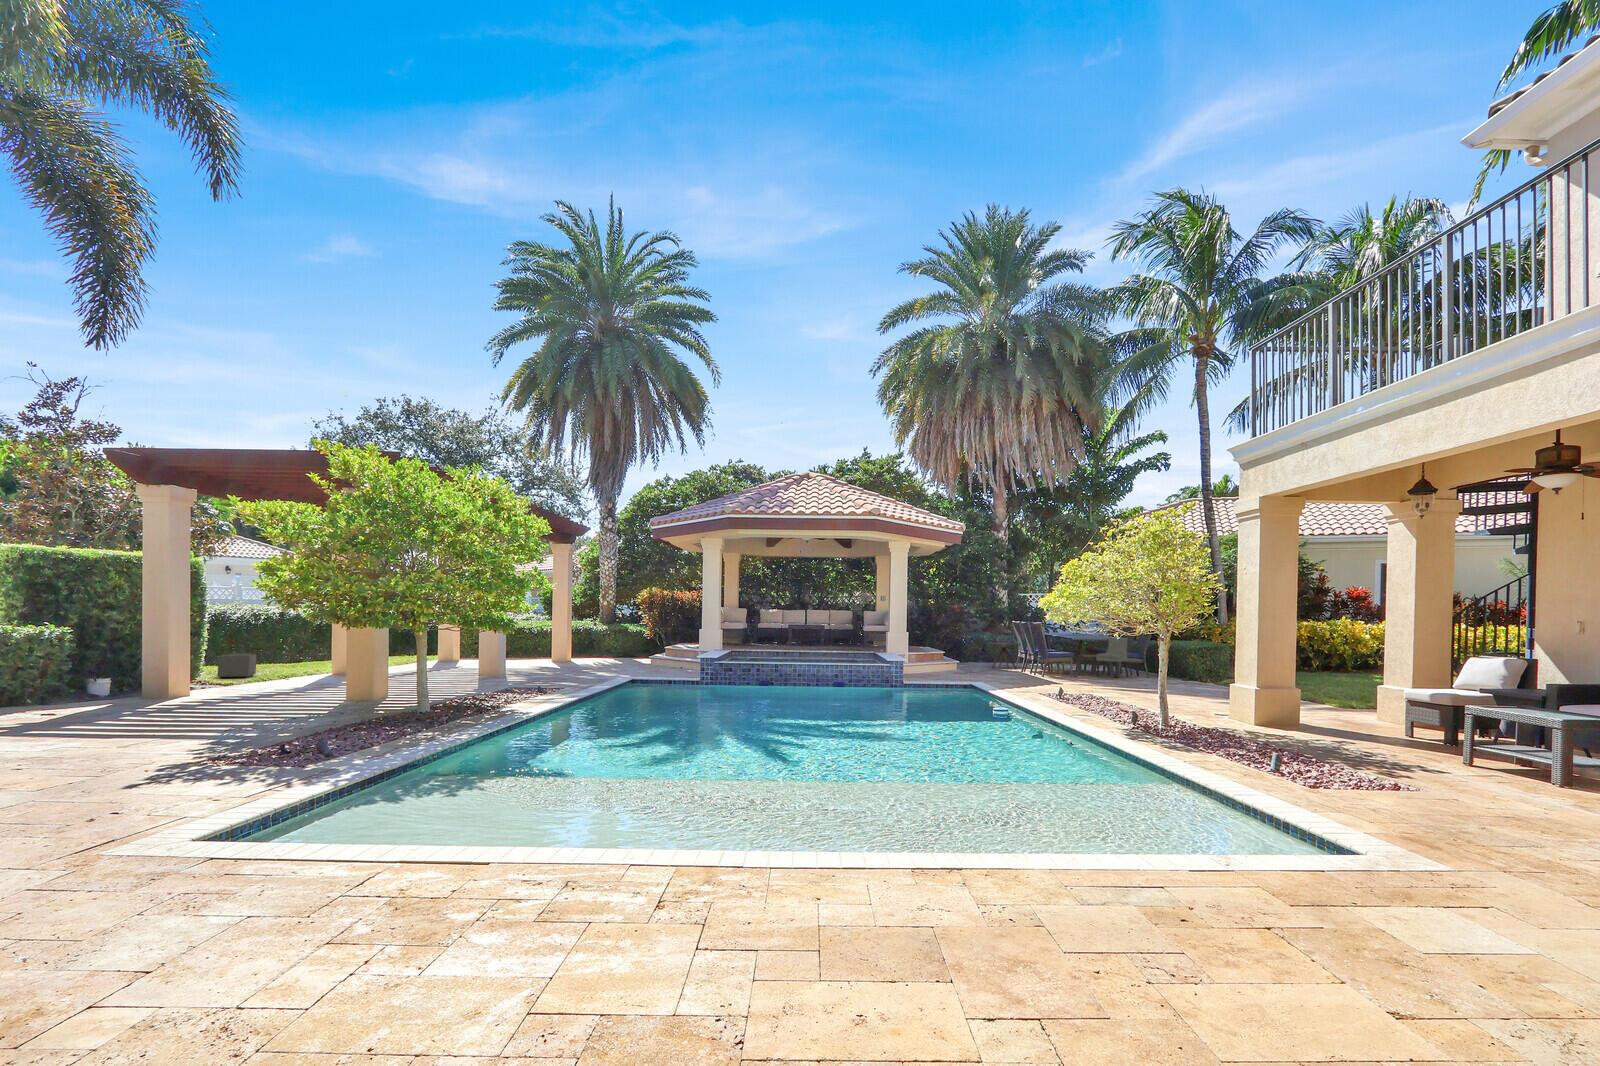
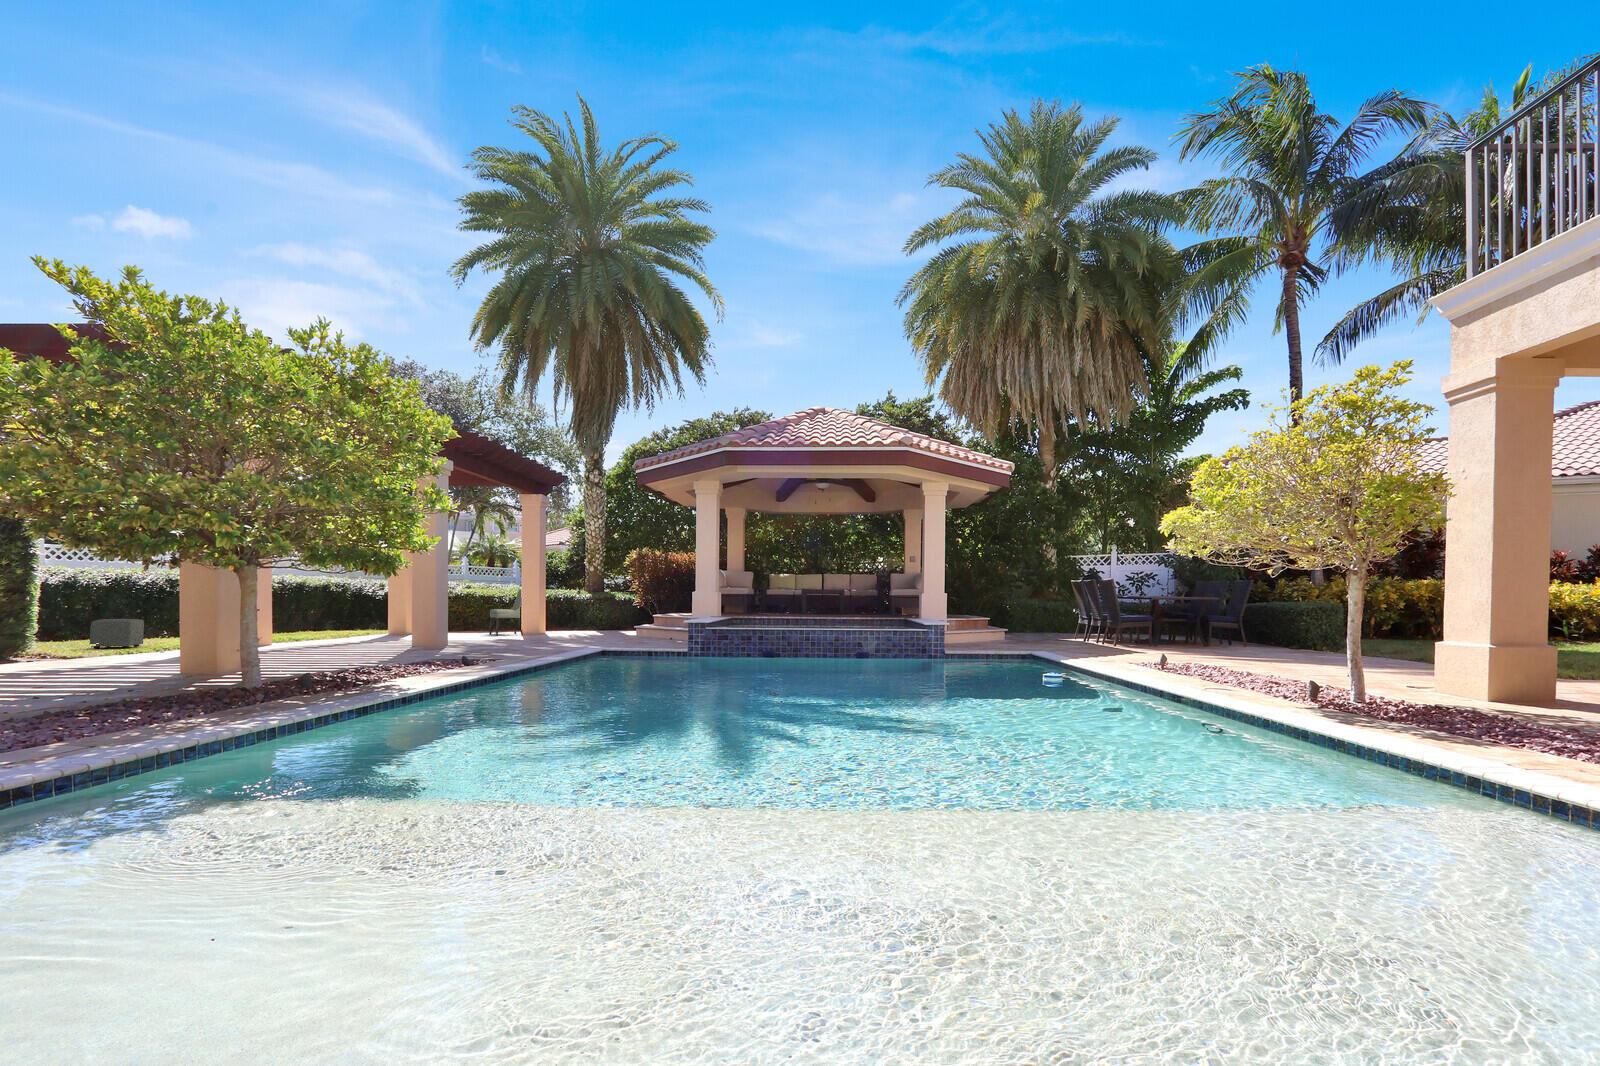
chair: present [1096,638,1128,678] -> present [489,589,523,636]
round table: present [986,642,1021,669] -> none [1036,608,1080,638]

